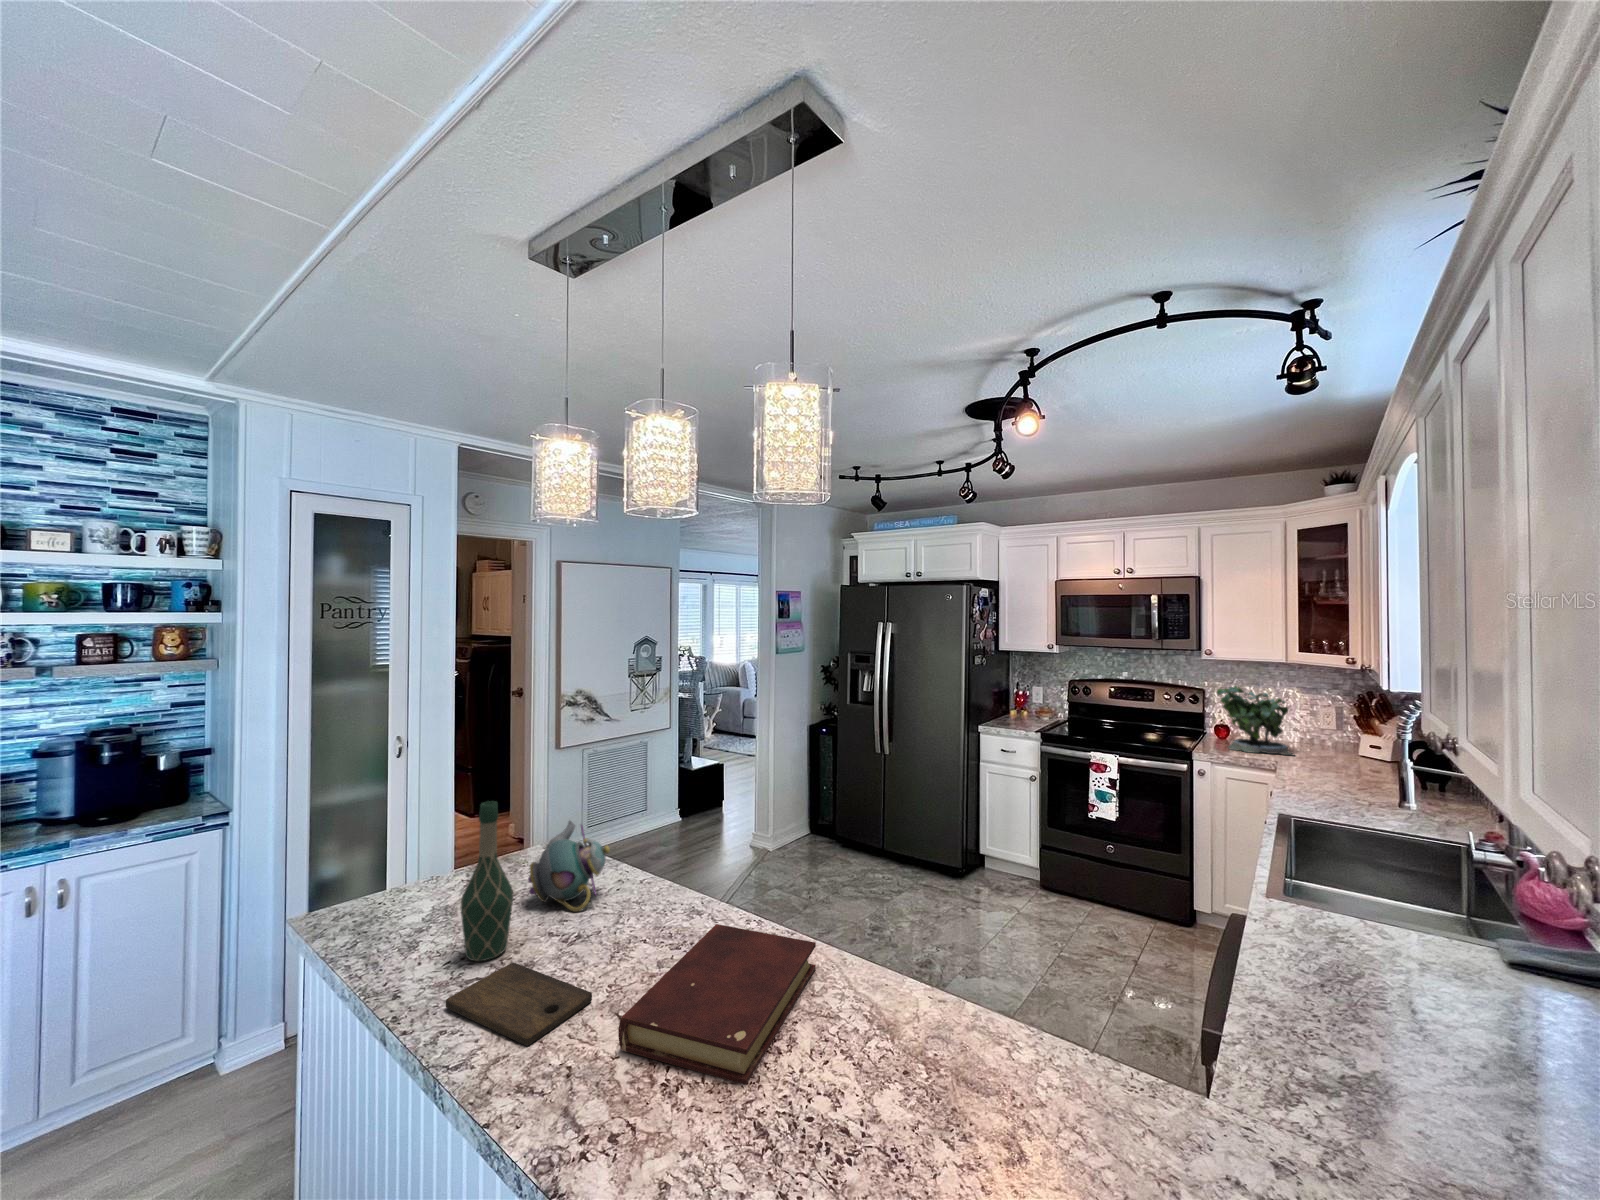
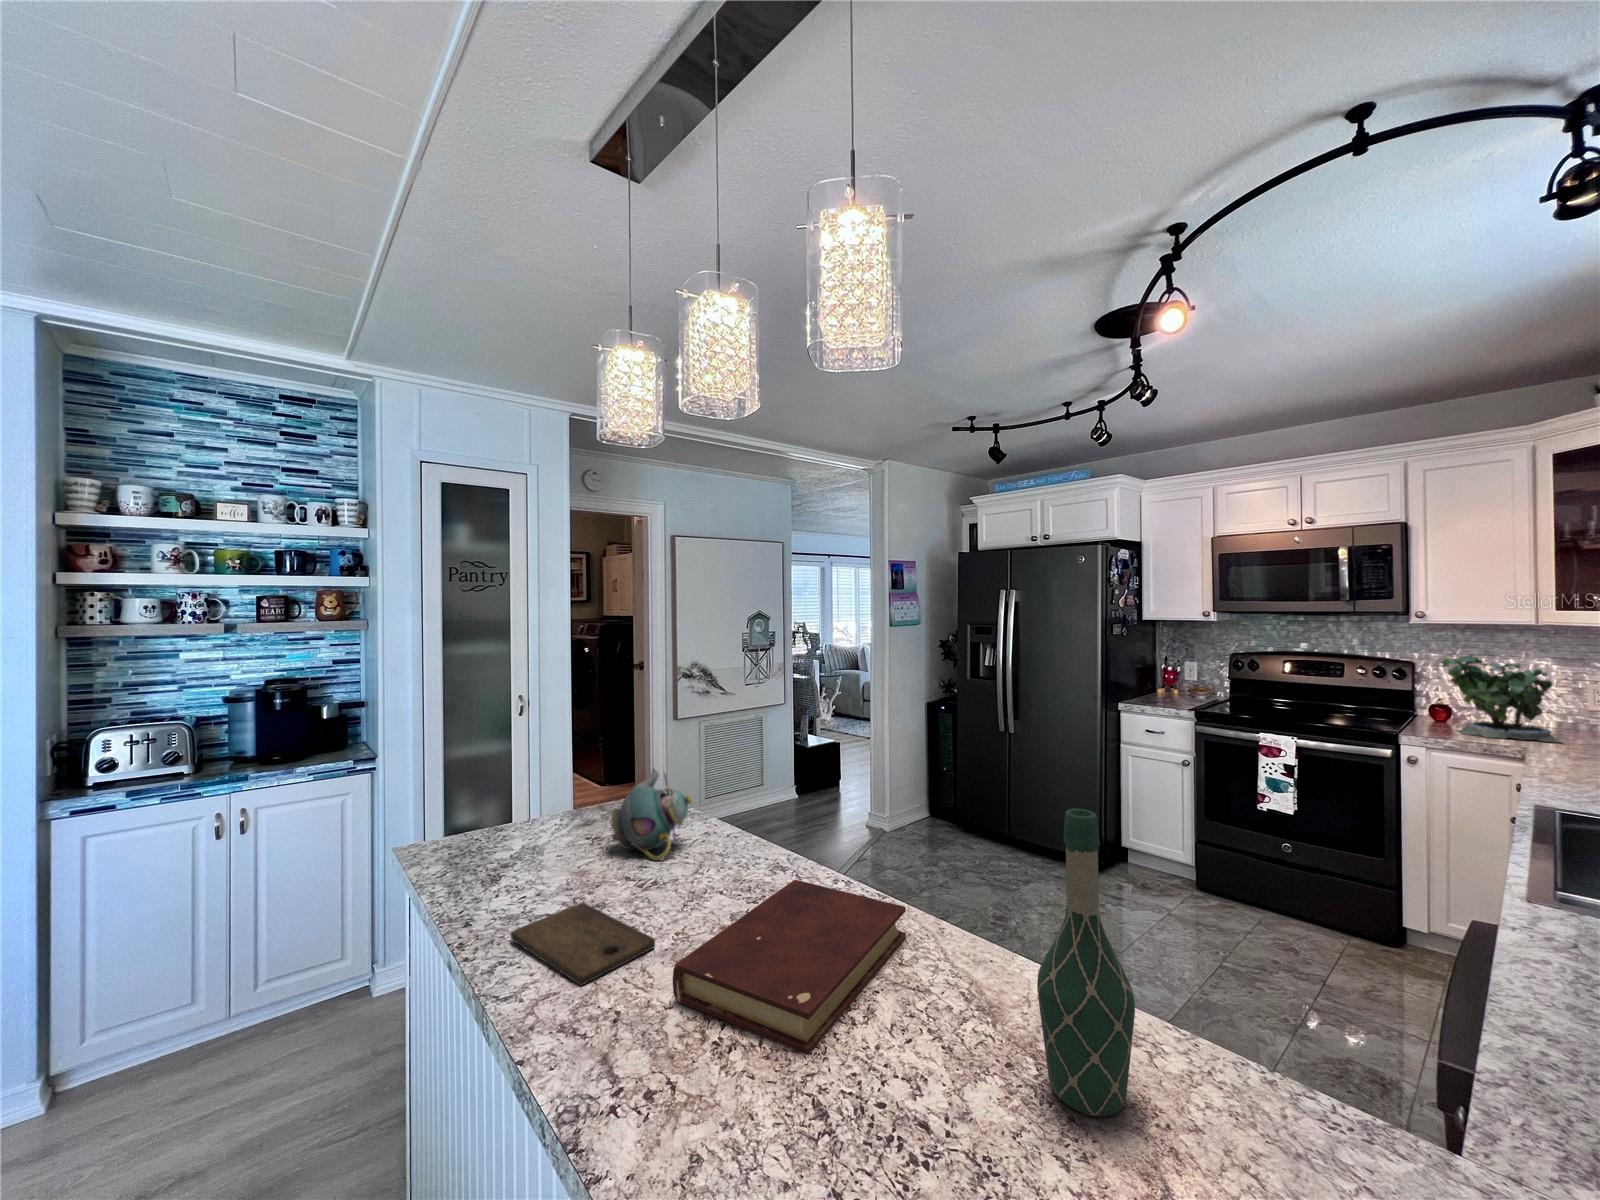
wine bottle: present [461,801,513,961] -> present [1037,809,1135,1116]

